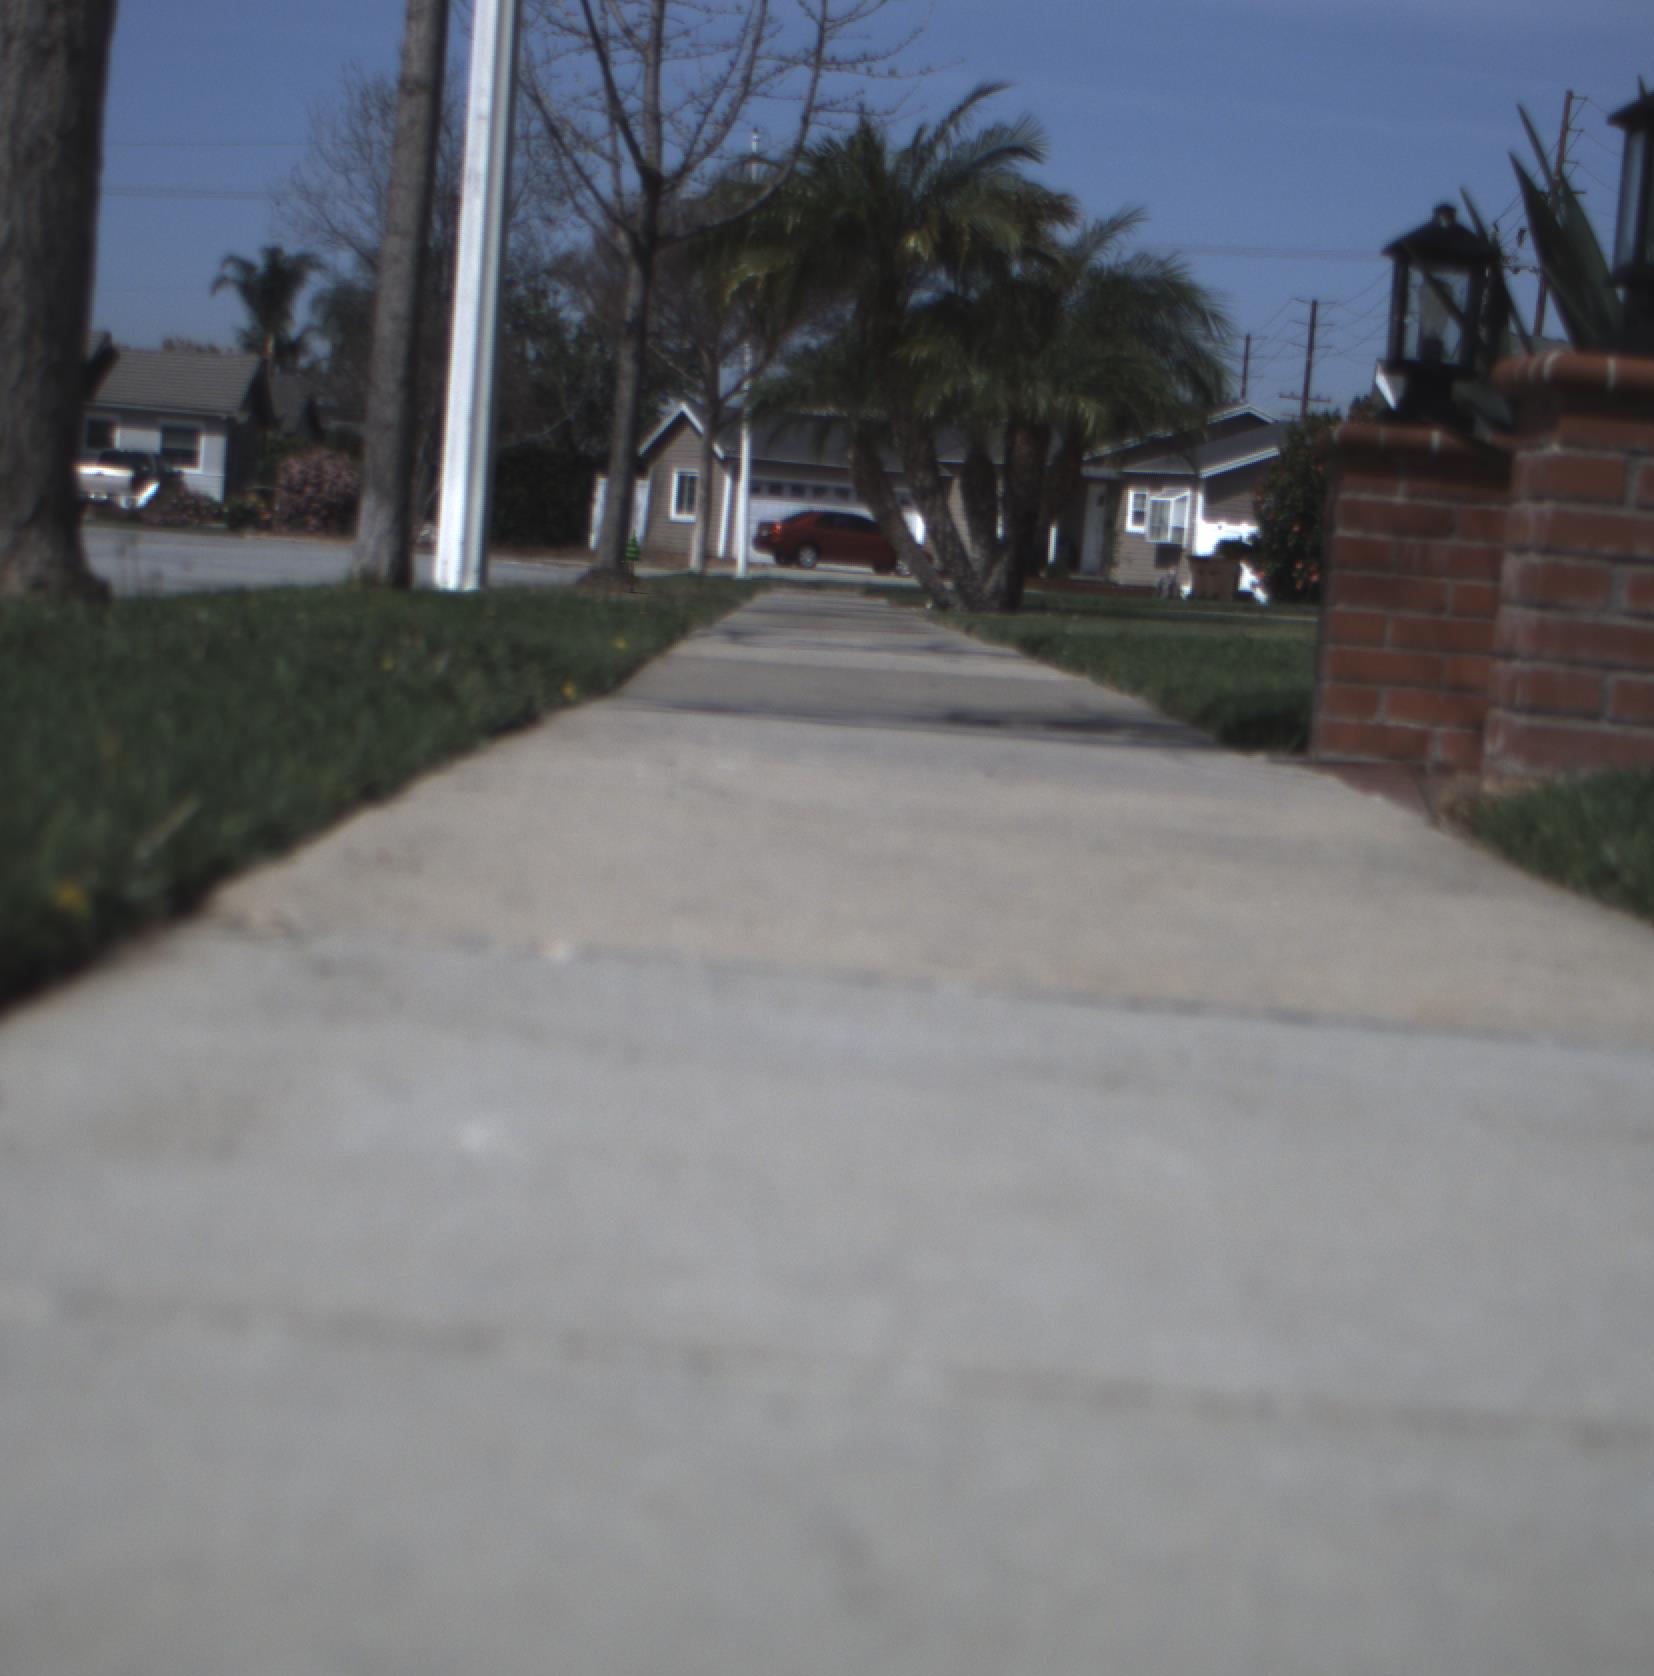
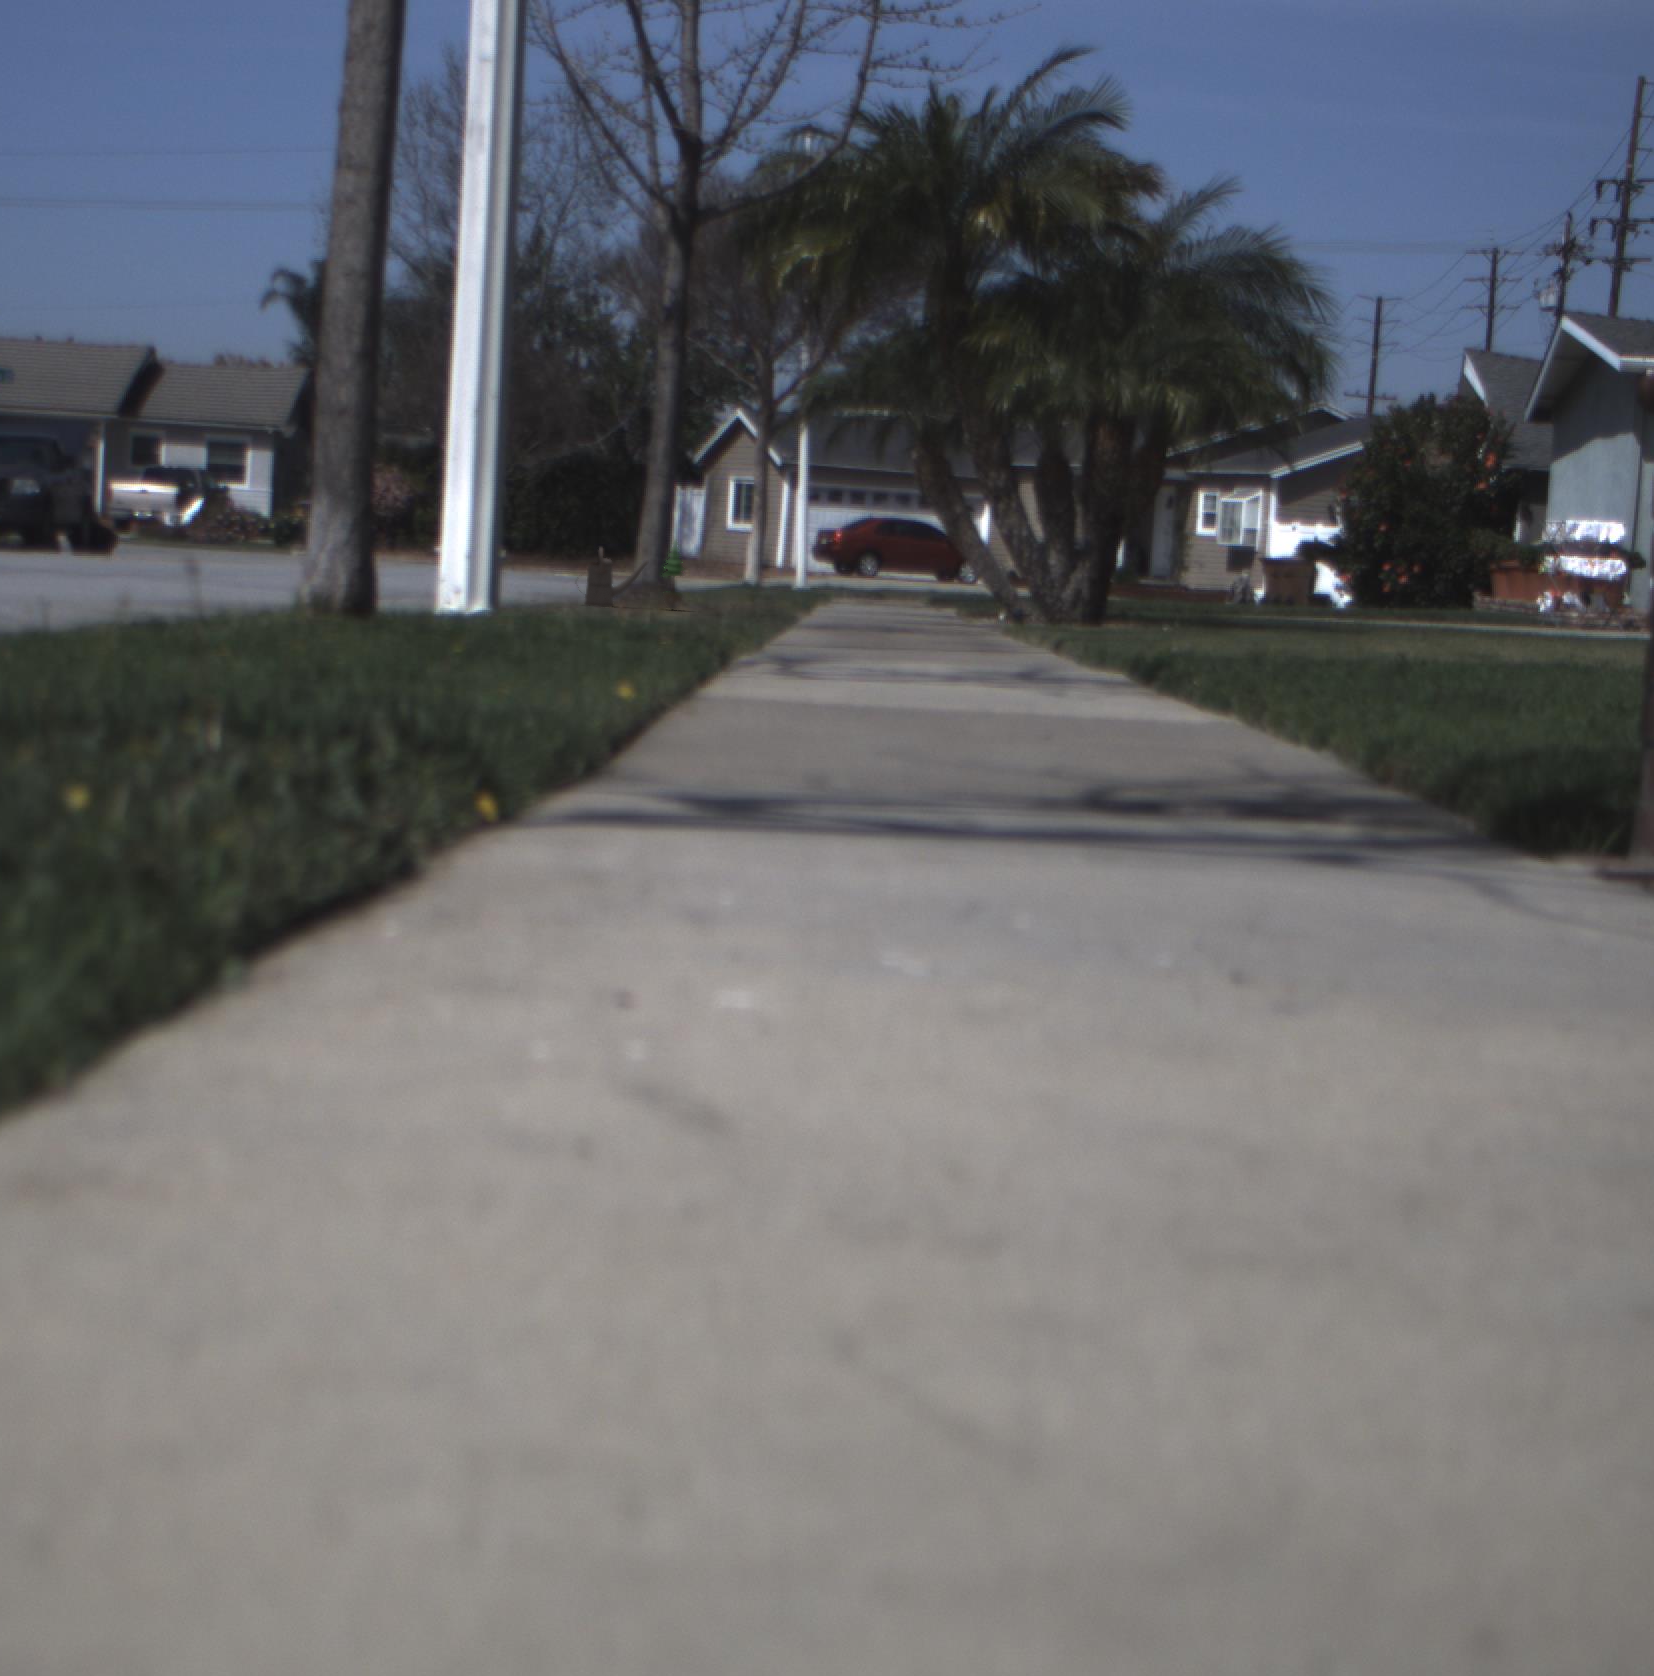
watering can: none [543,535,609,589] -> present [585,548,648,607]

